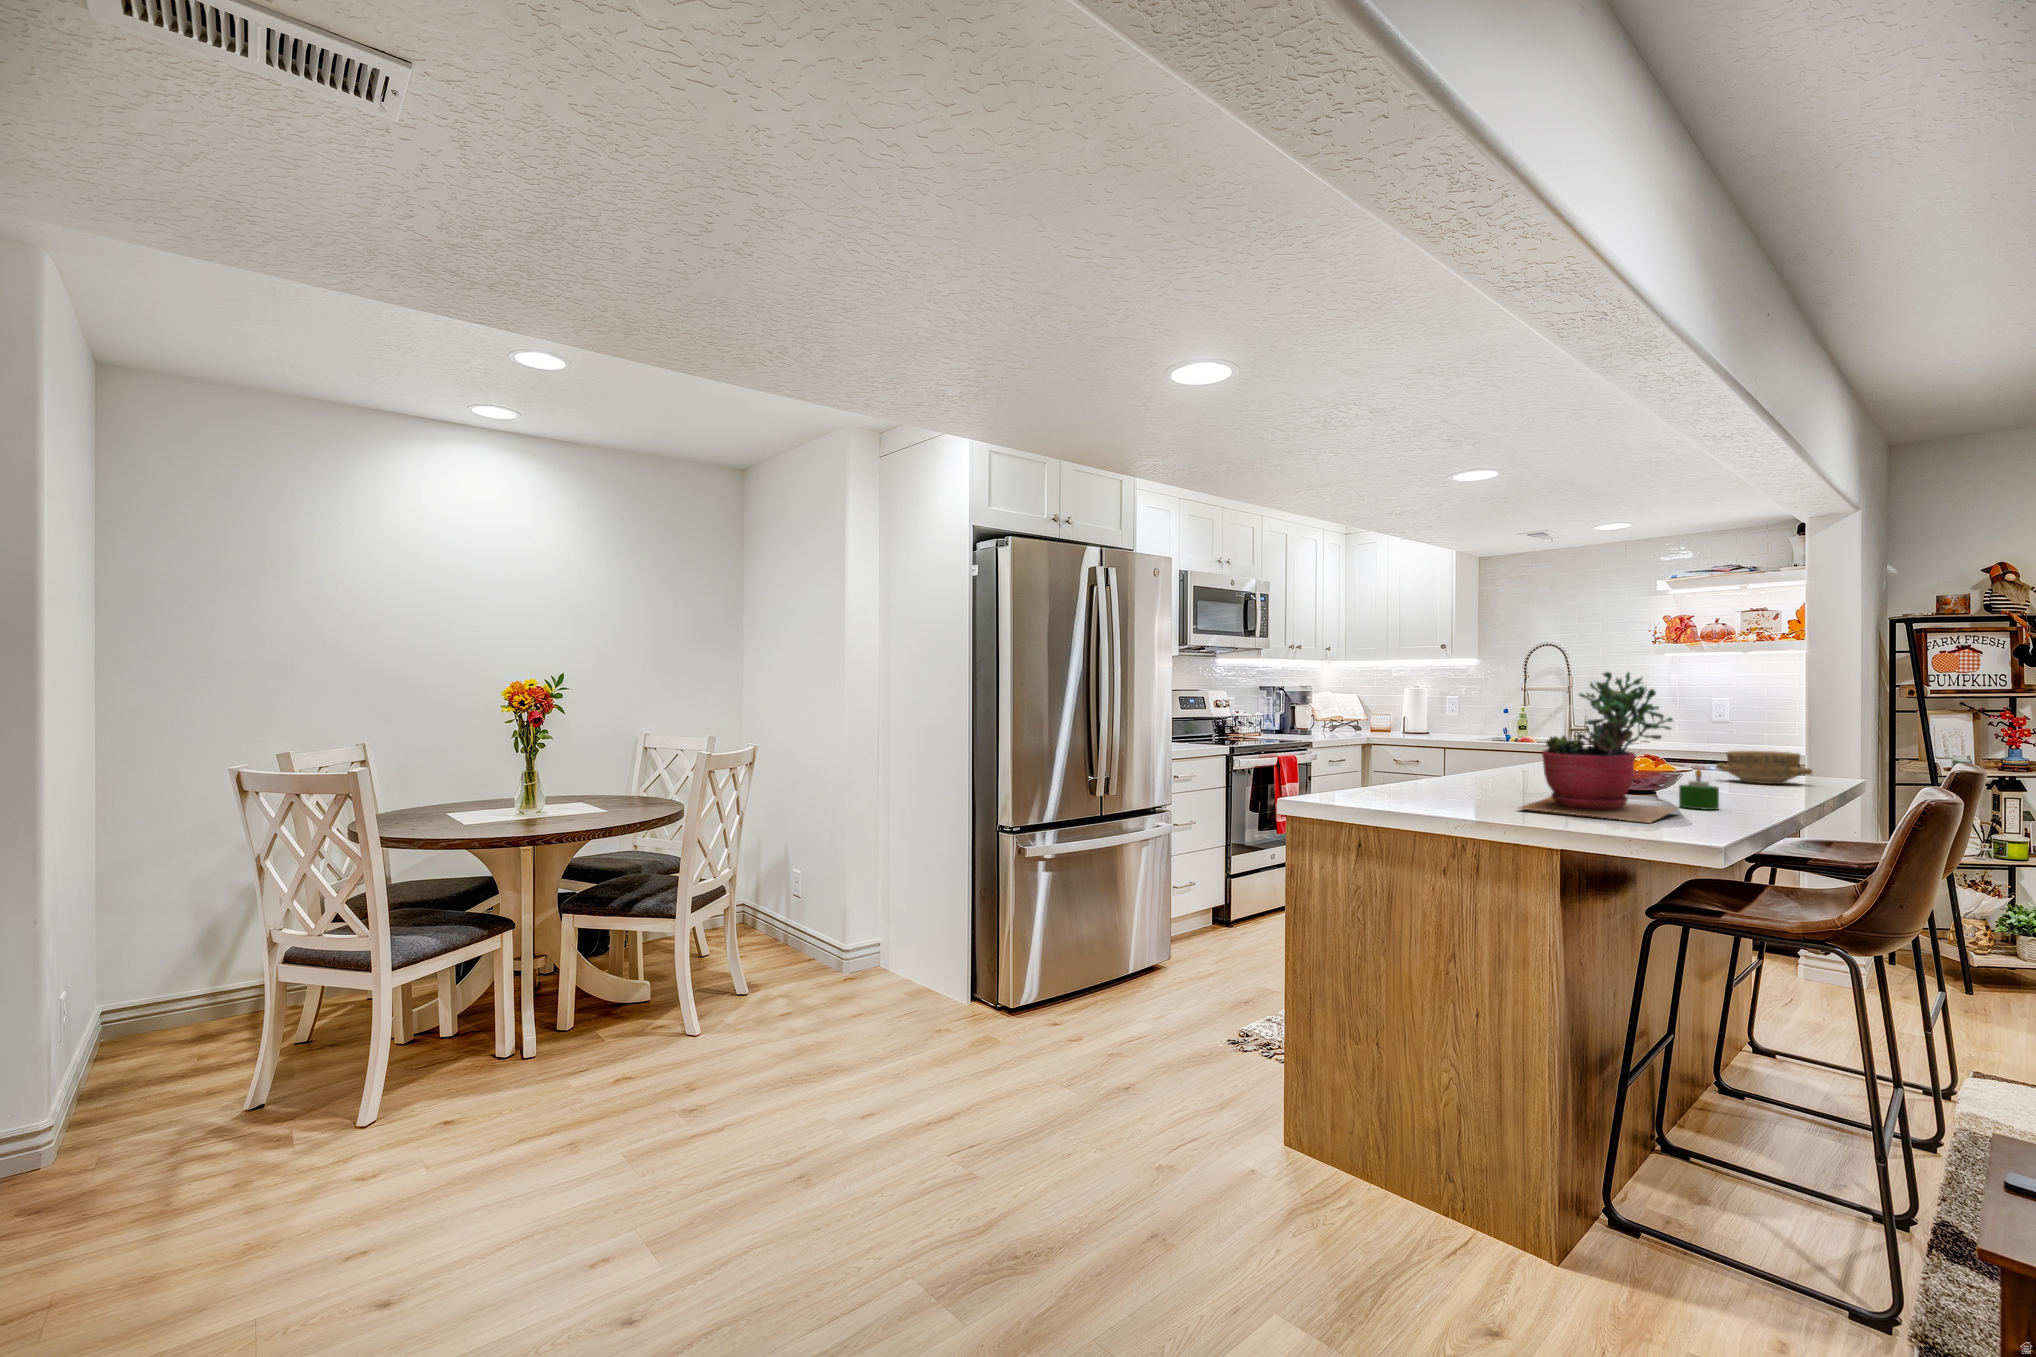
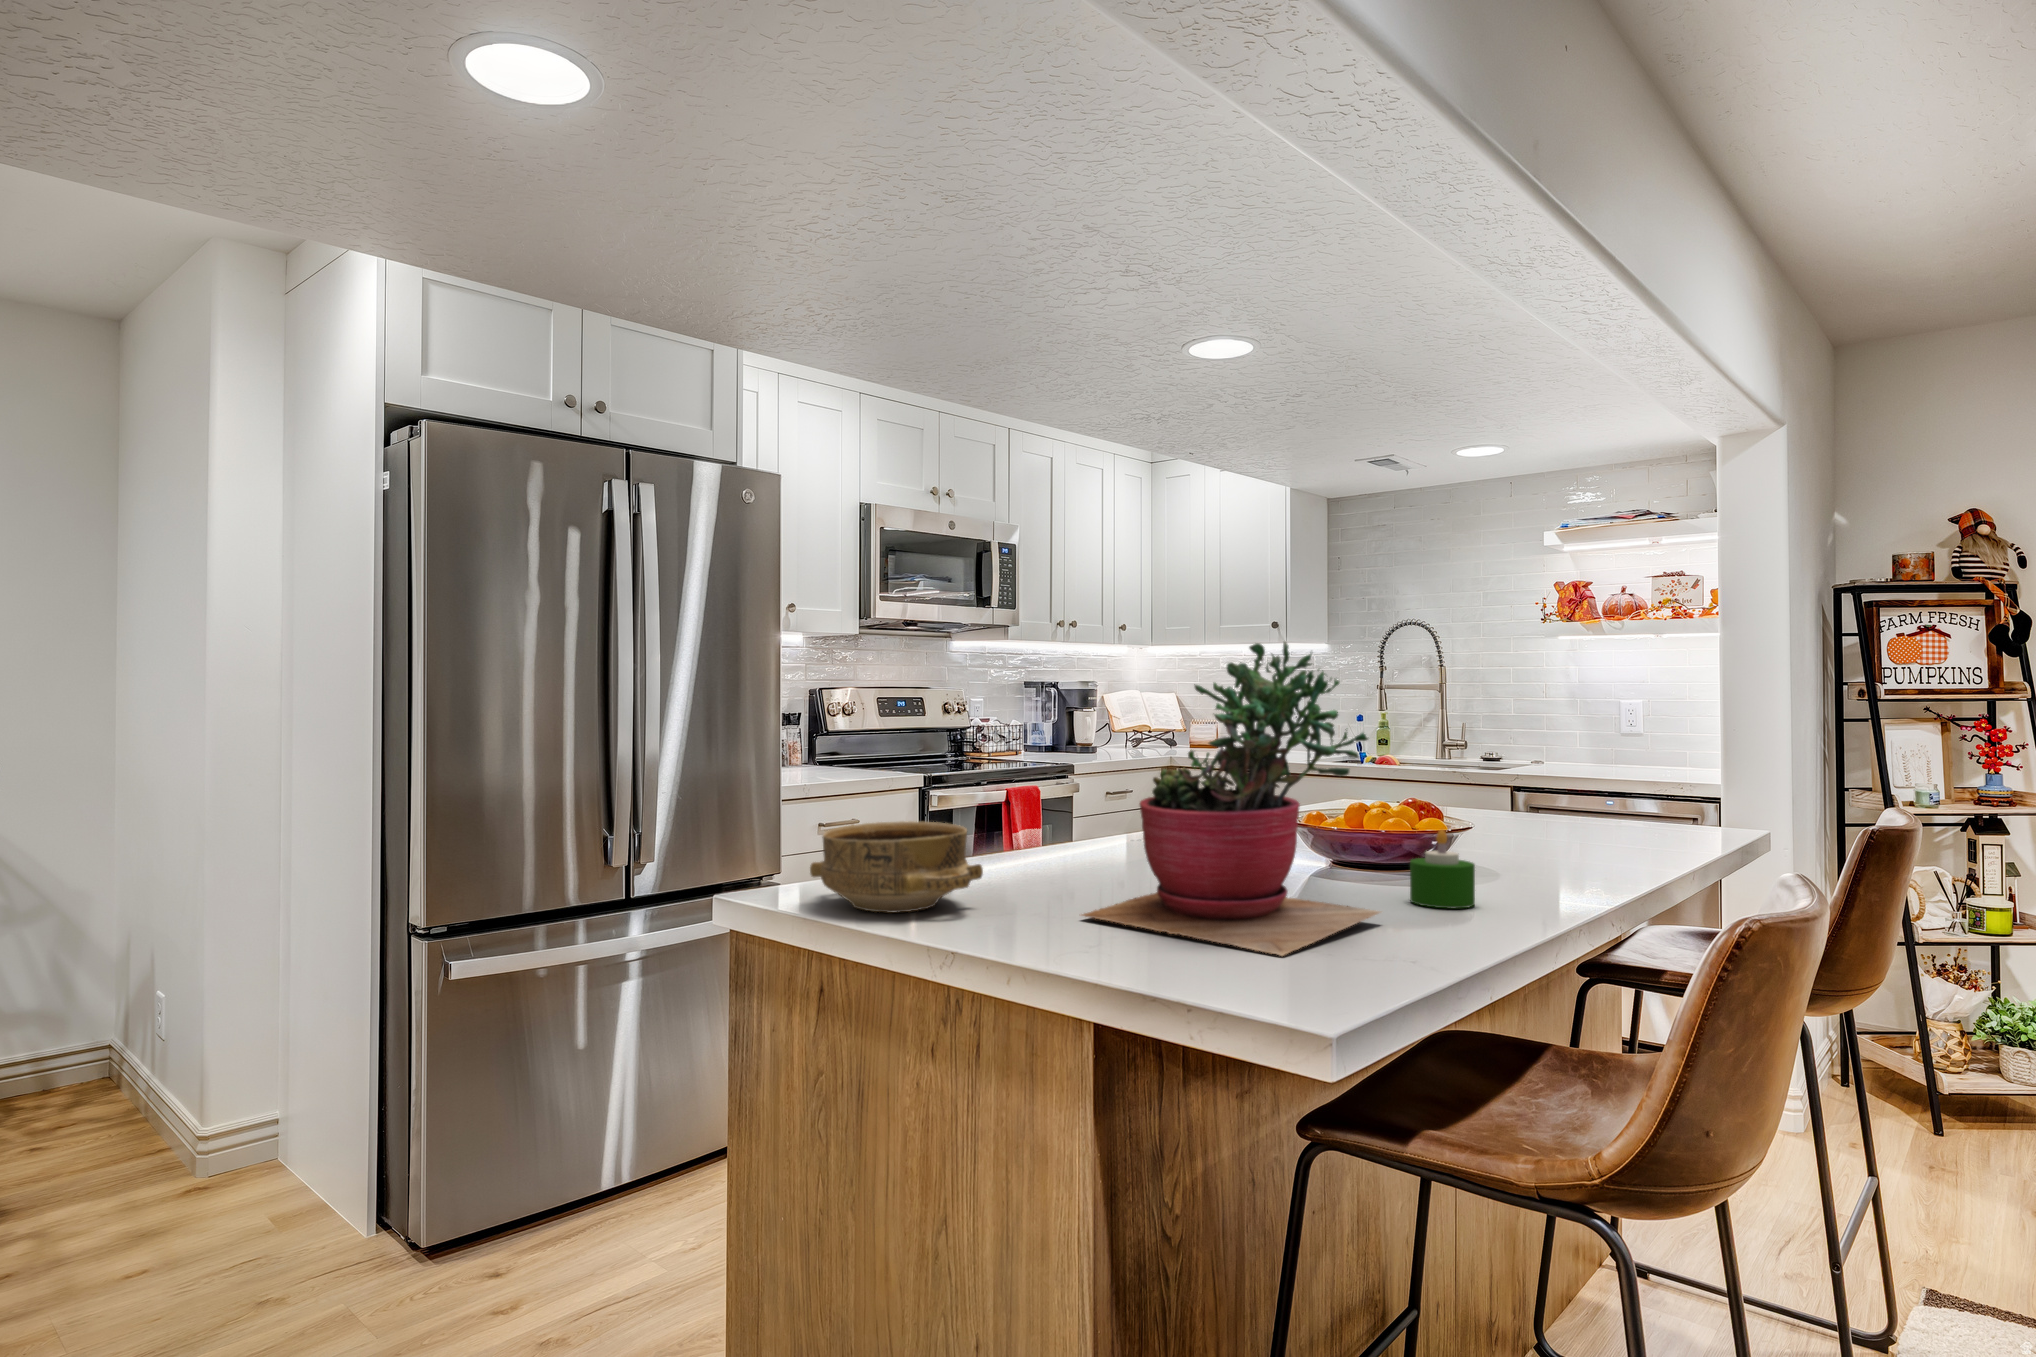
ceramic bowl: present [1716,751,1812,784] -> present [810,821,983,912]

